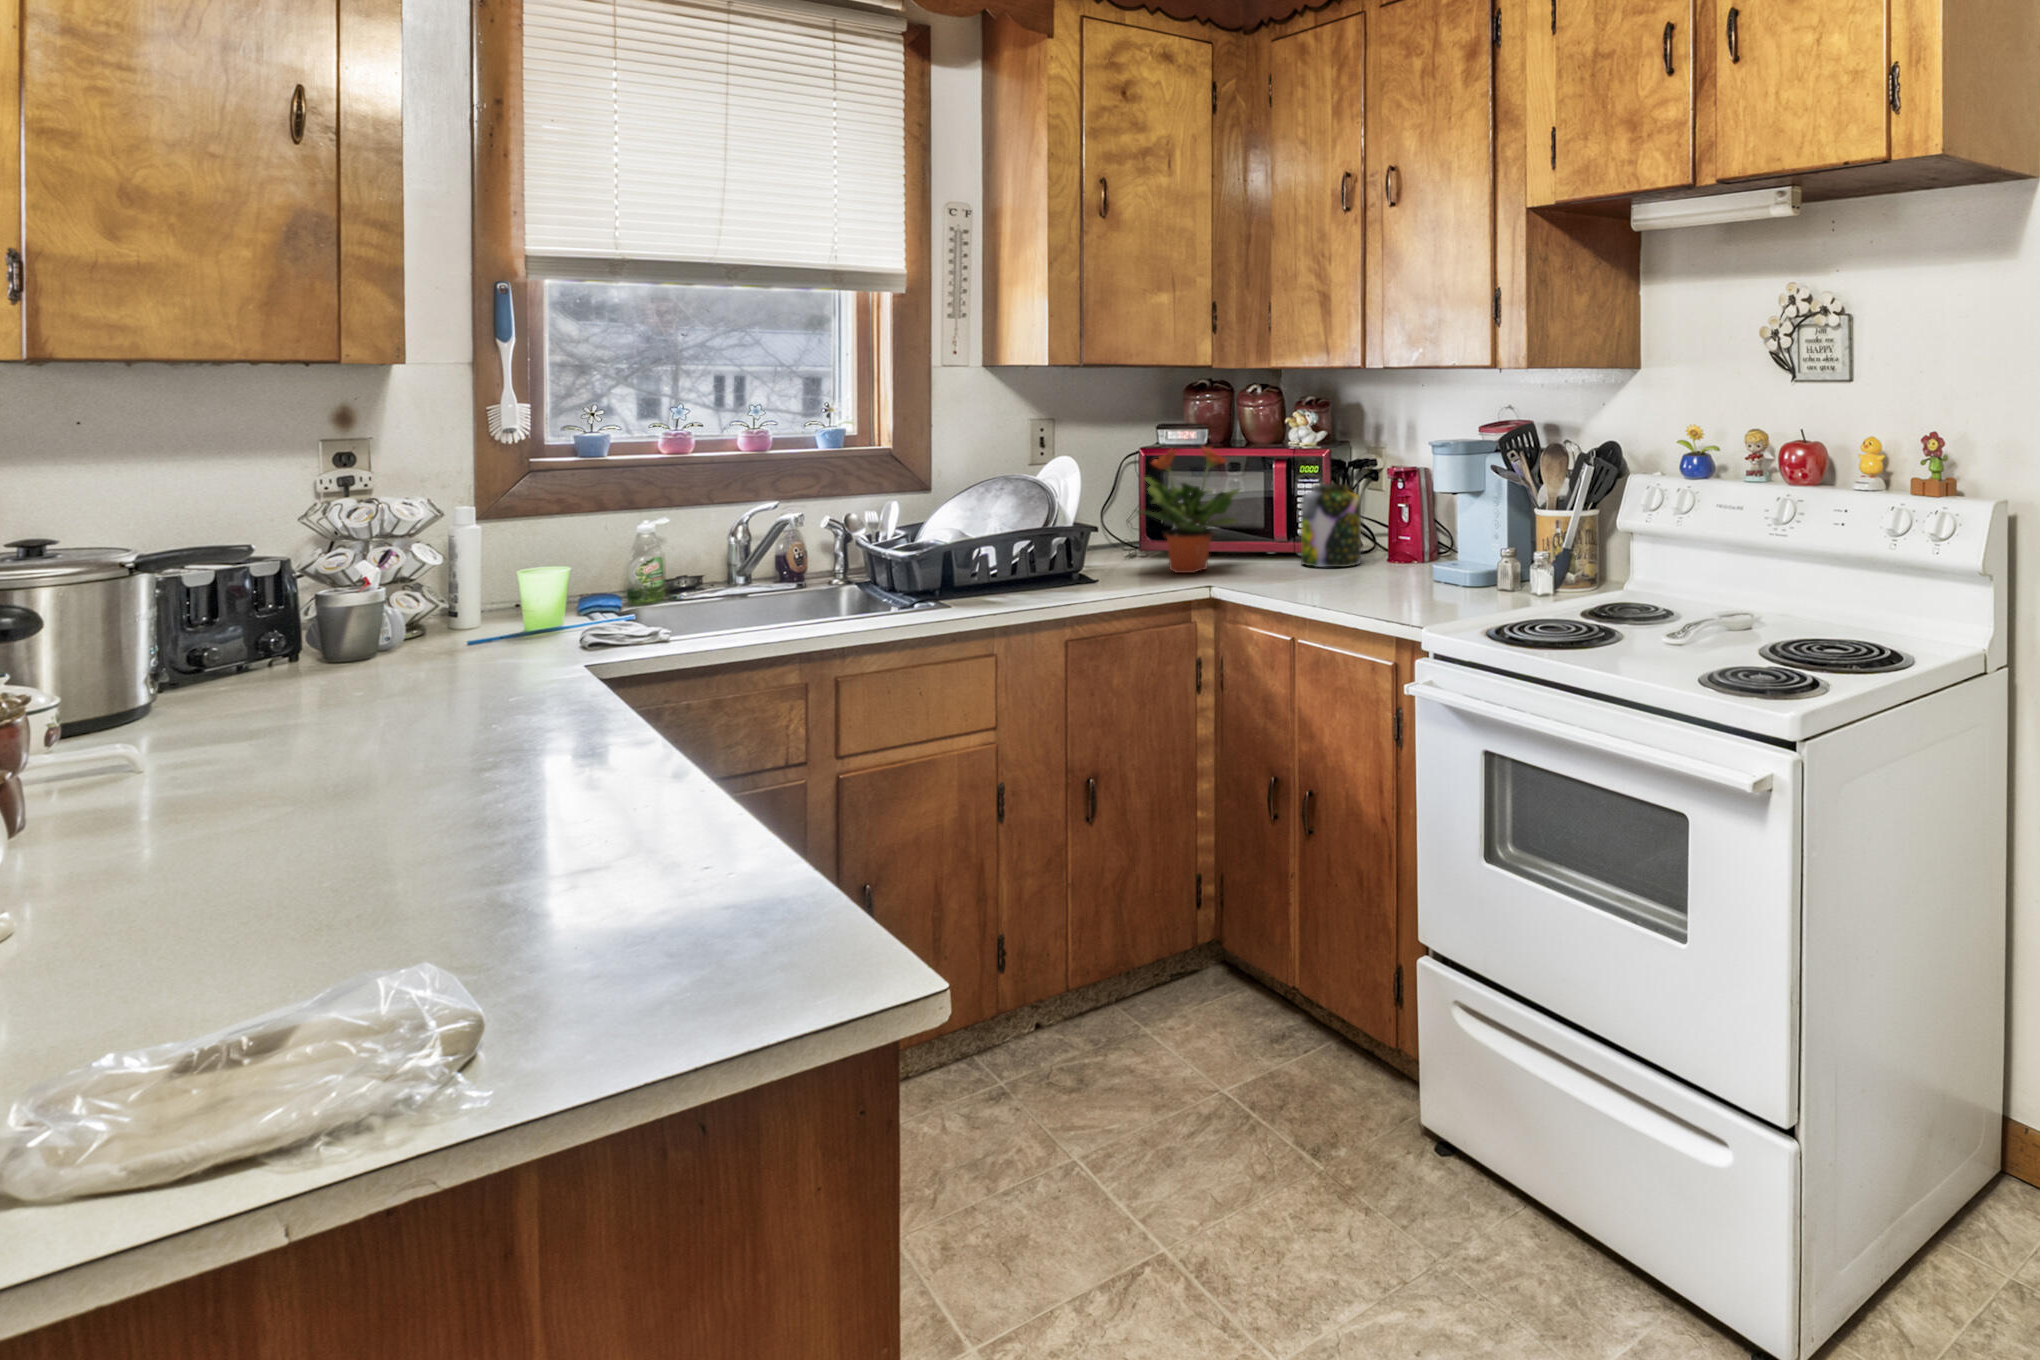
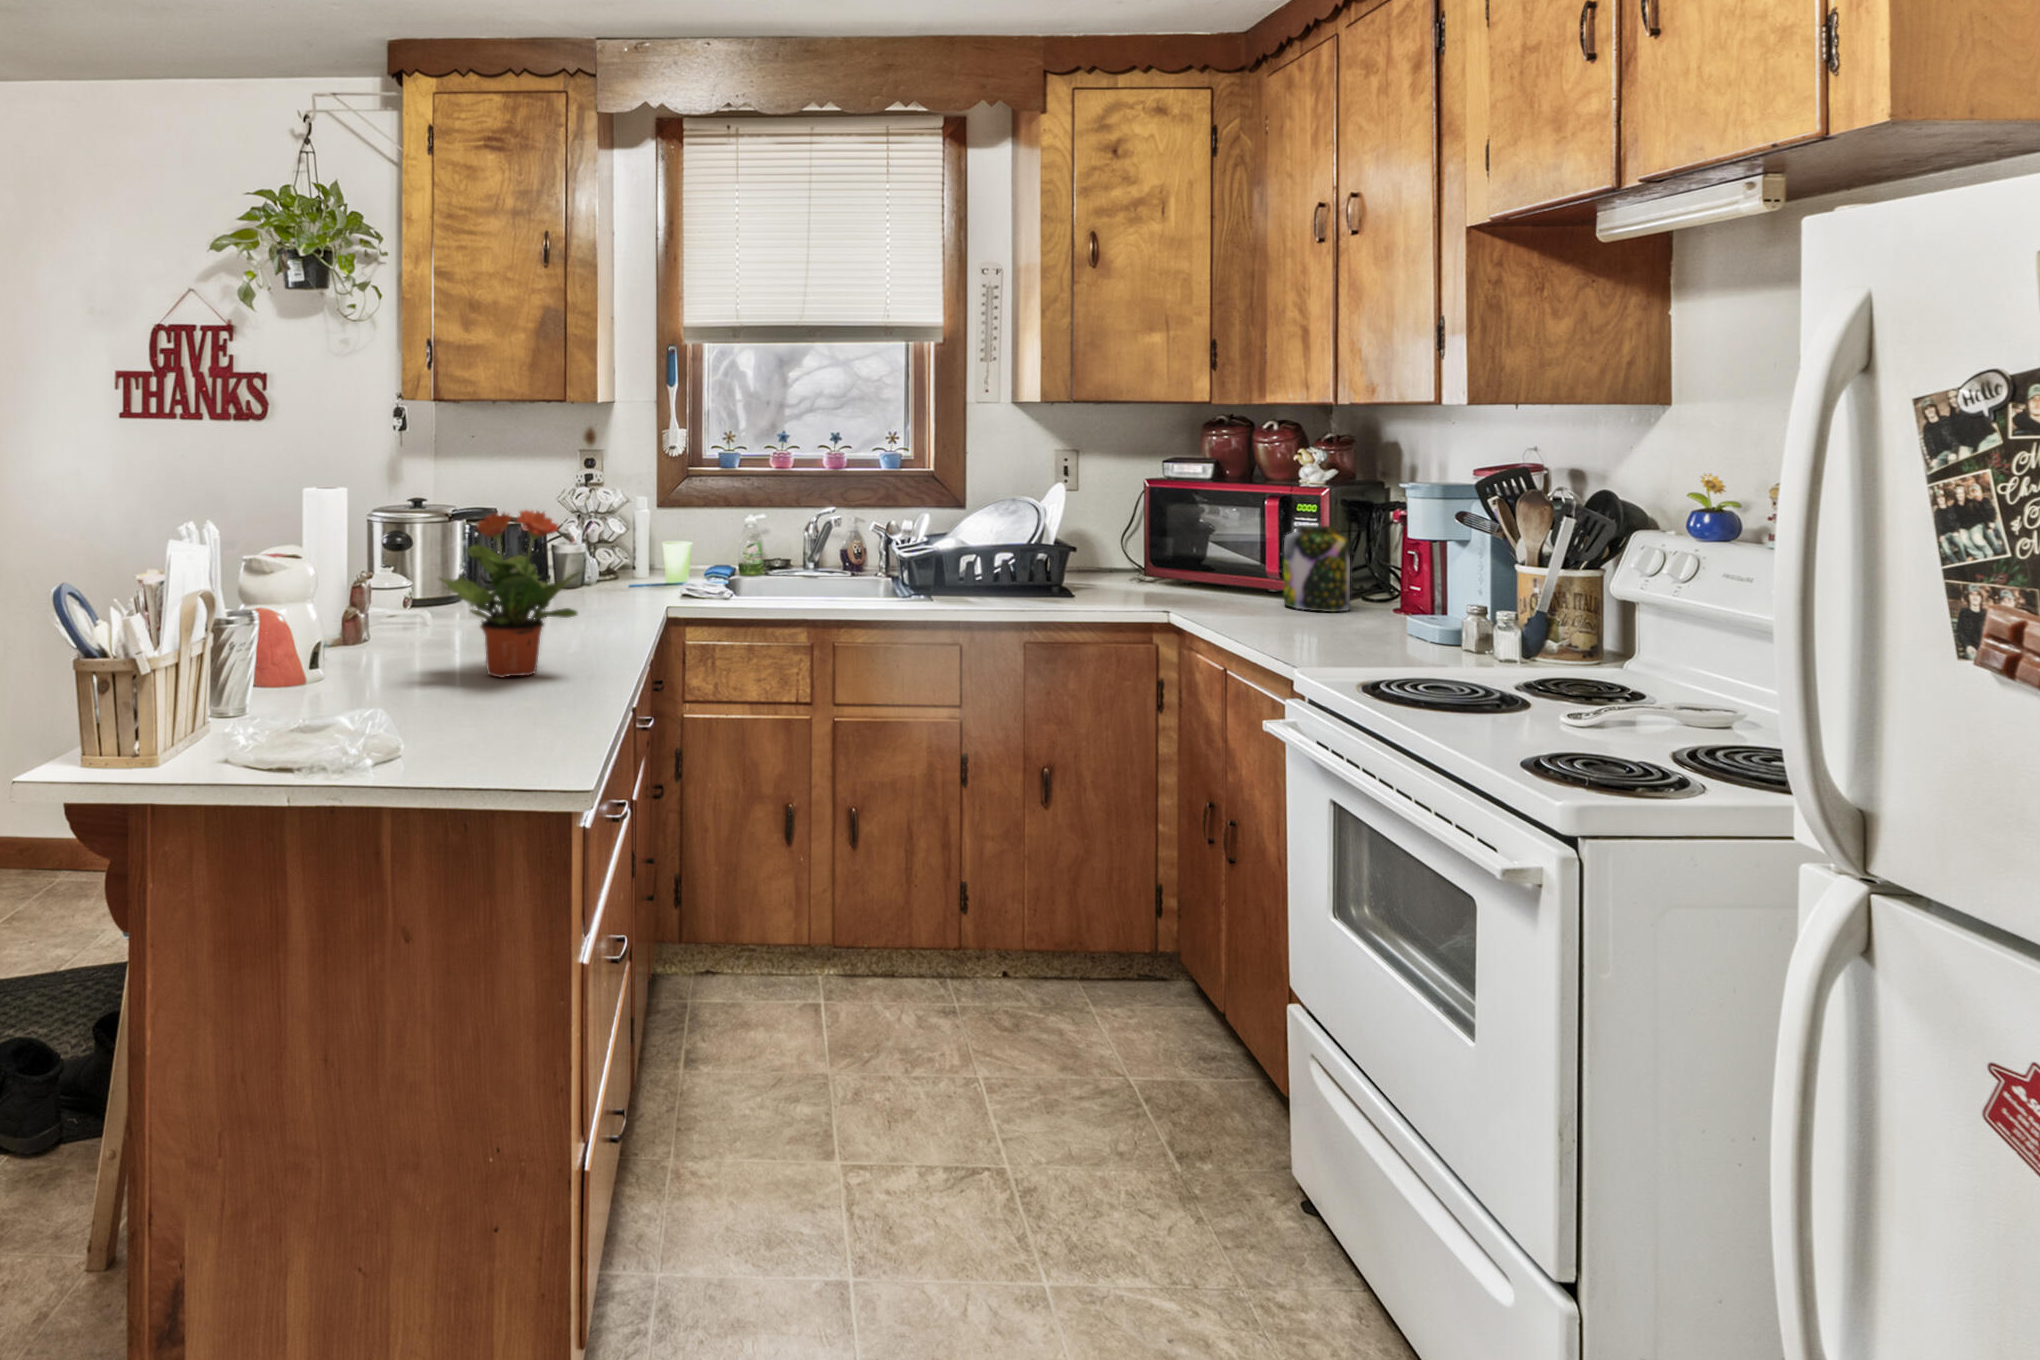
potted plant: present [1138,447,1240,573] -> present [439,510,579,678]

